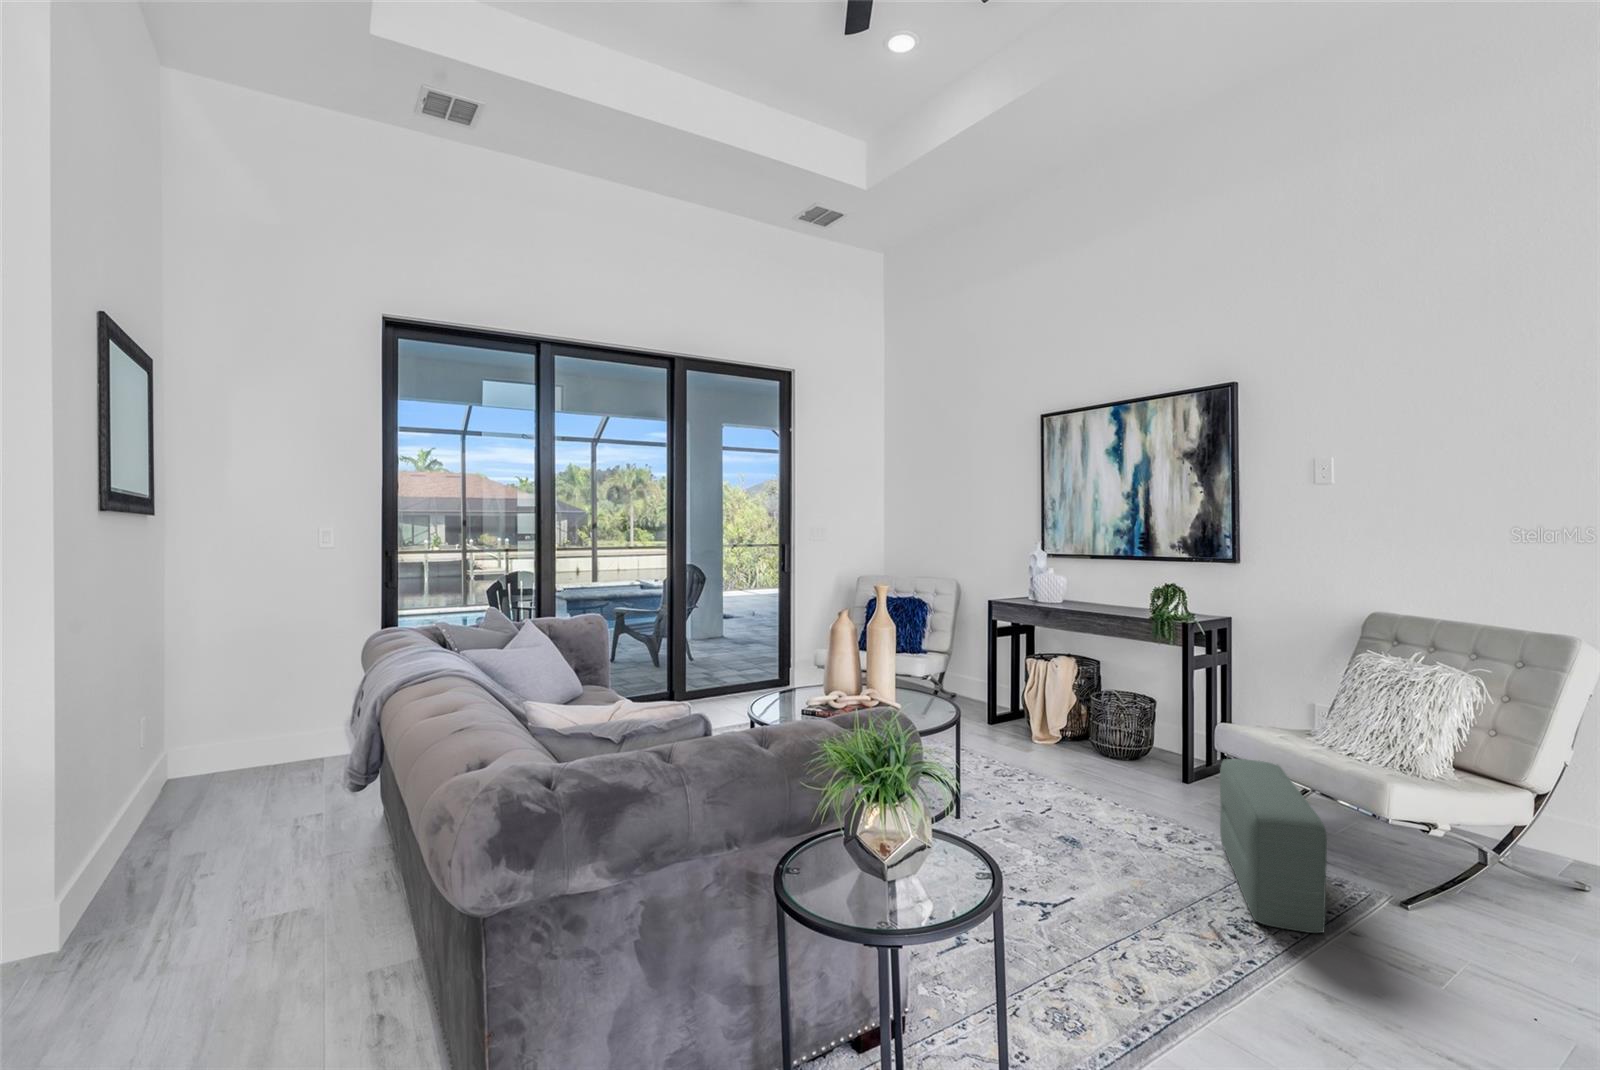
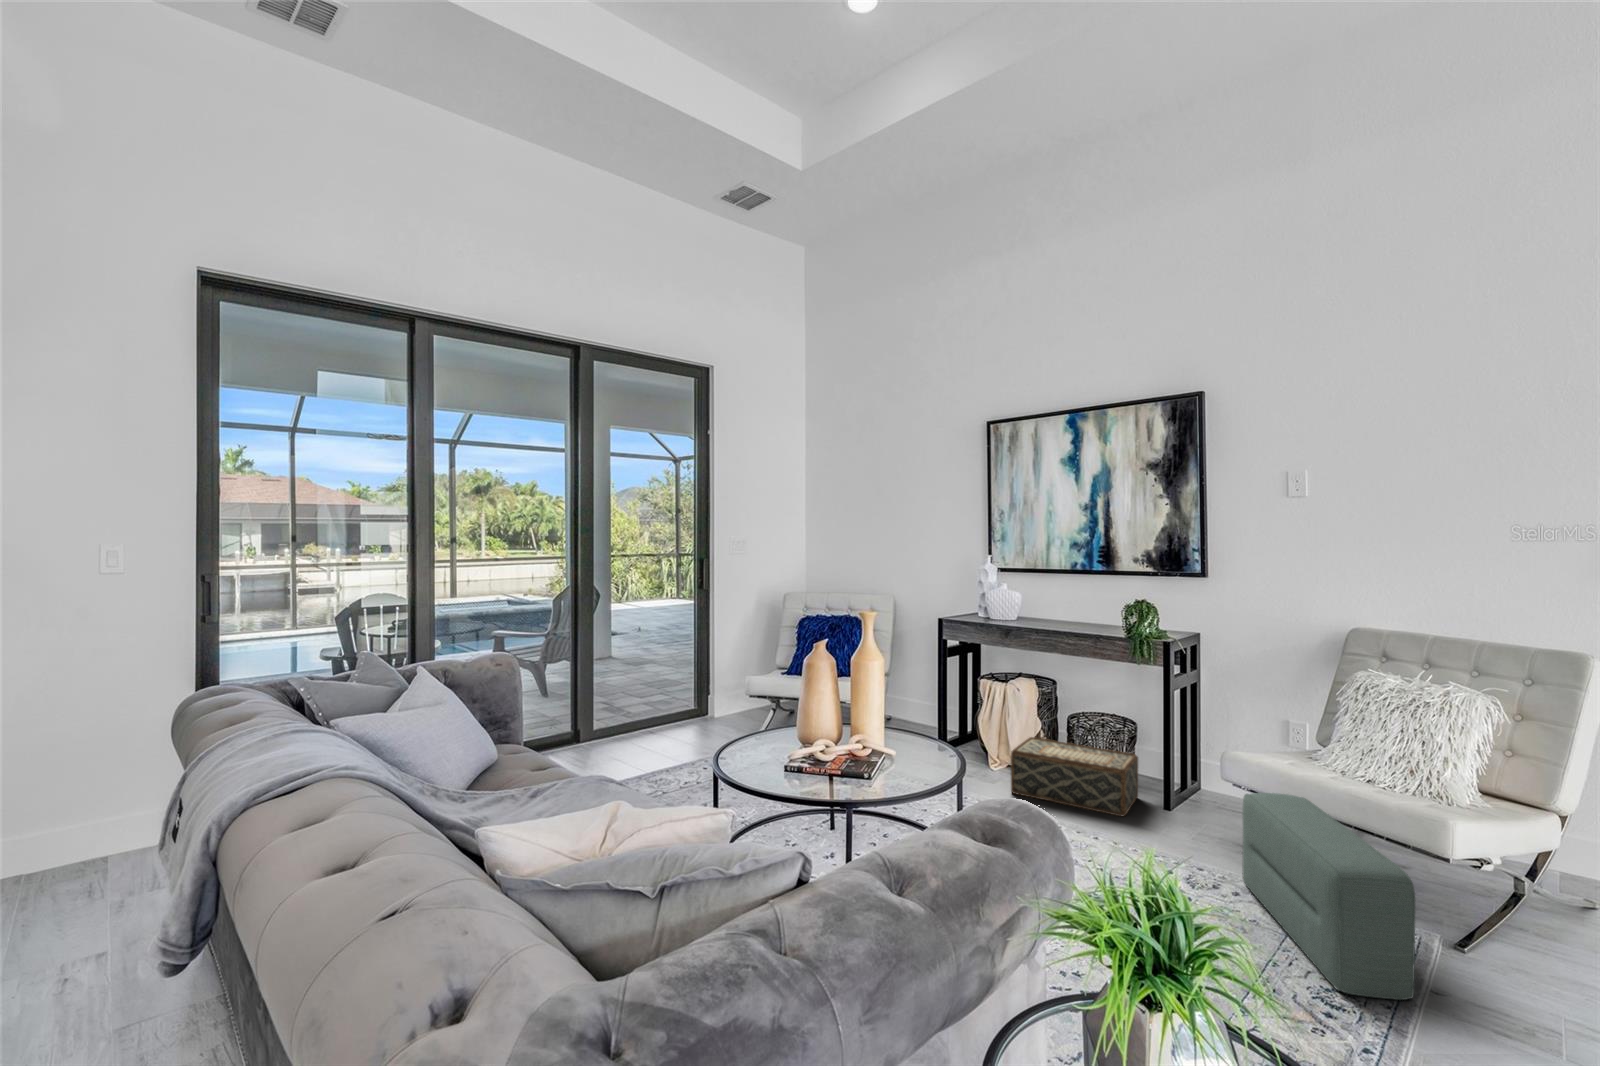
woven basket: none [1038,712,1162,785] -> present [1011,737,1138,816]

